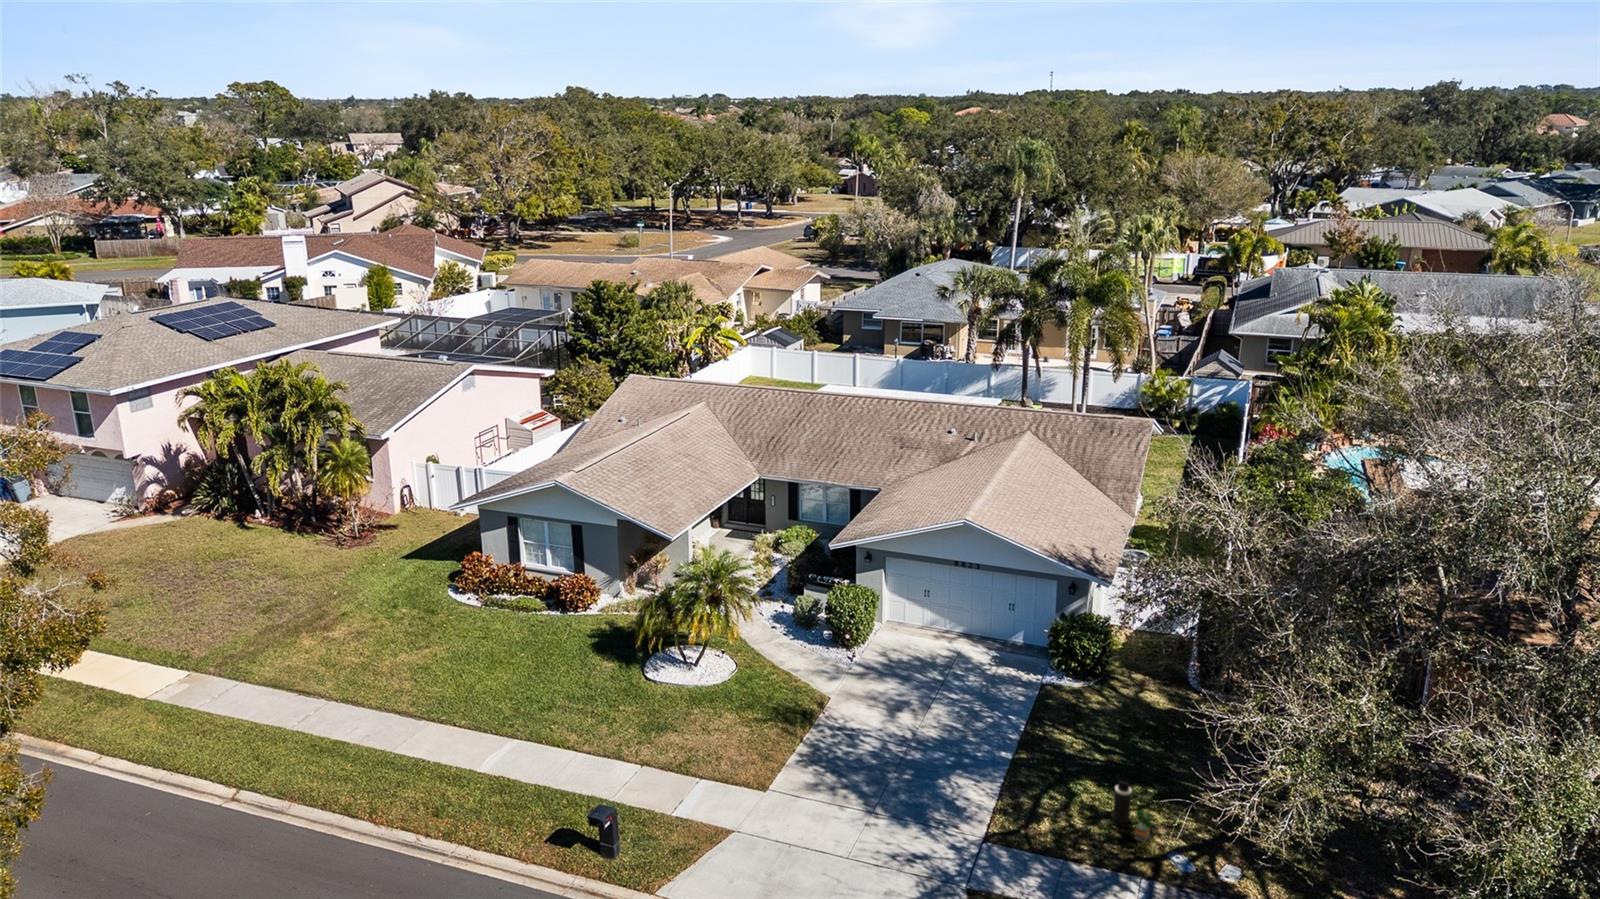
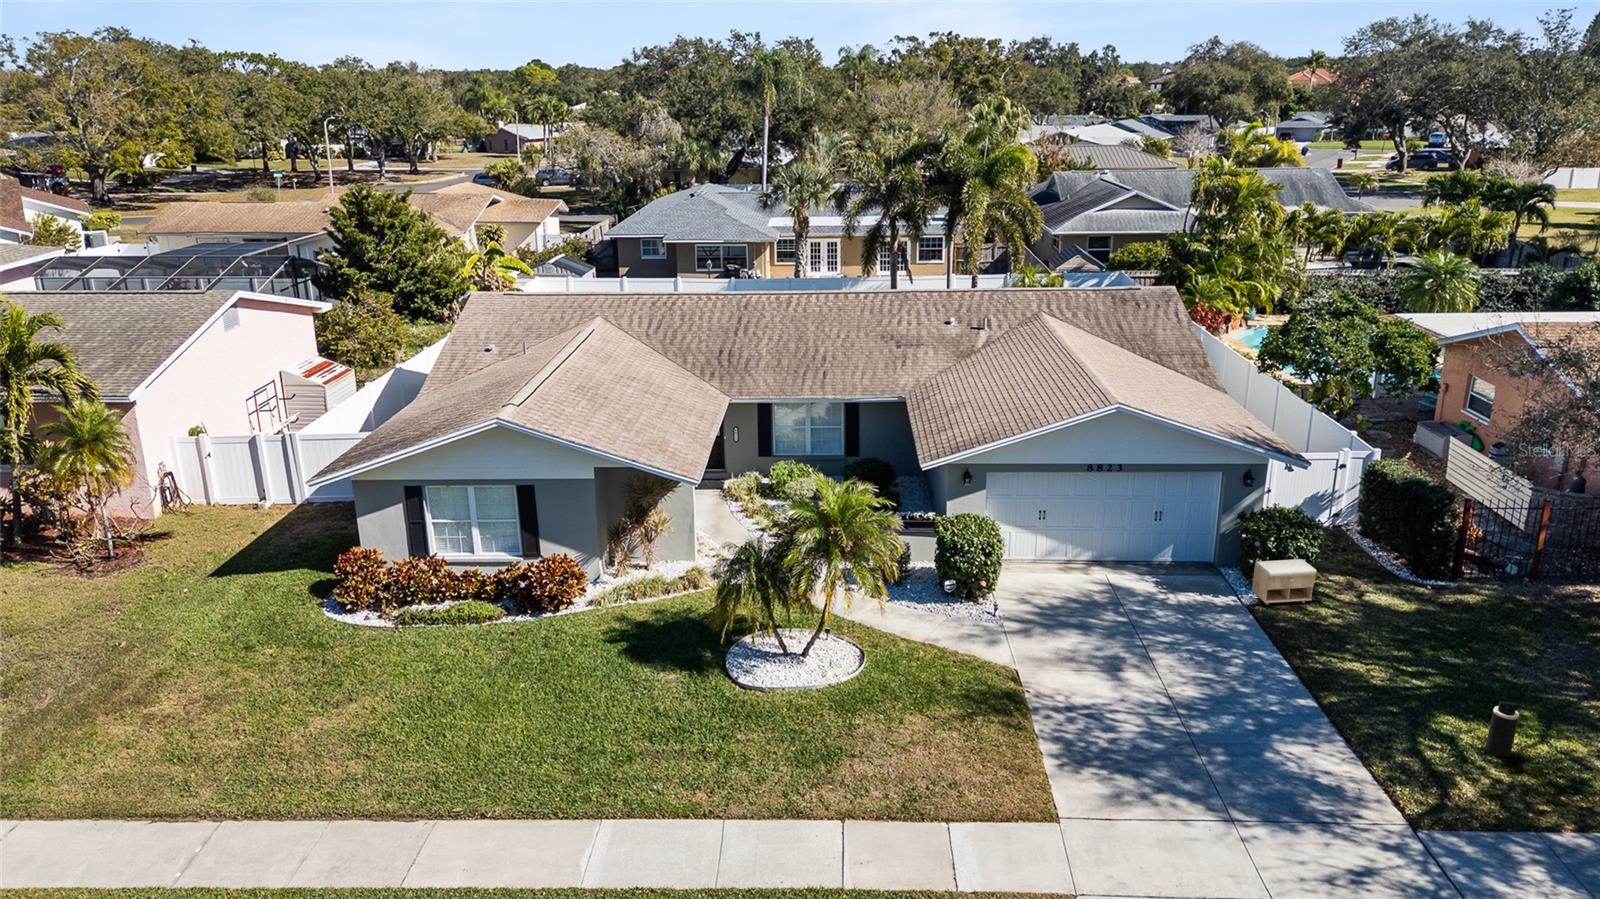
storage bench: none [1065,655,1107,693] -> present [1252,559,1317,605]
potted tree: present [1134,810,1154,842] -> none [1538,734,1573,777]

